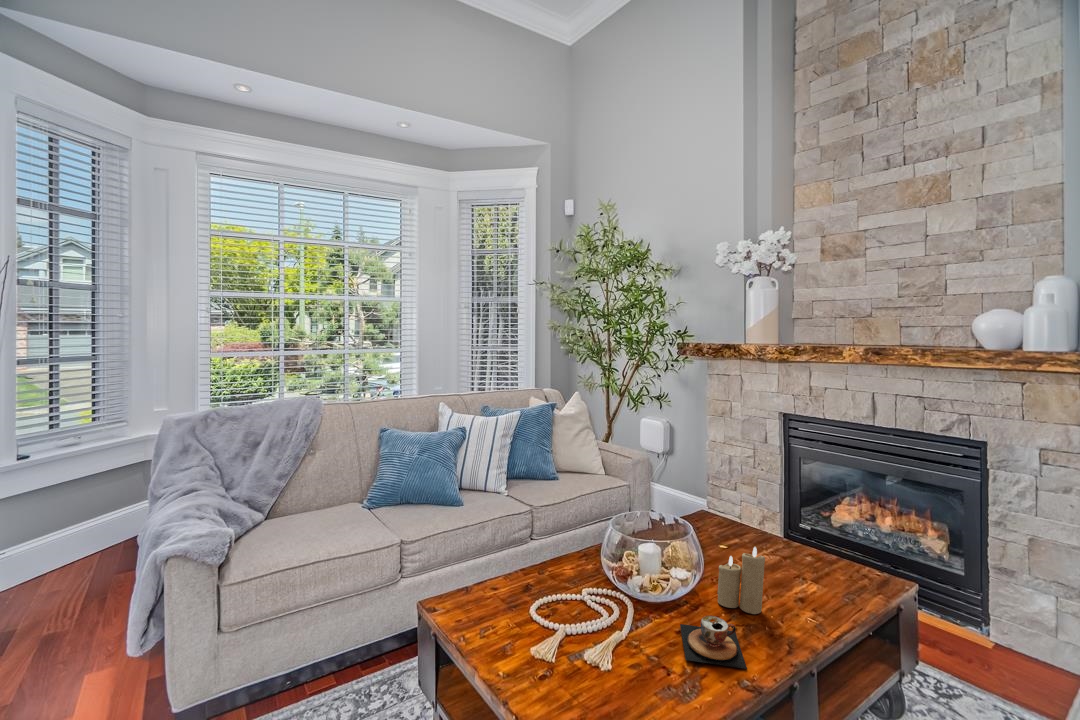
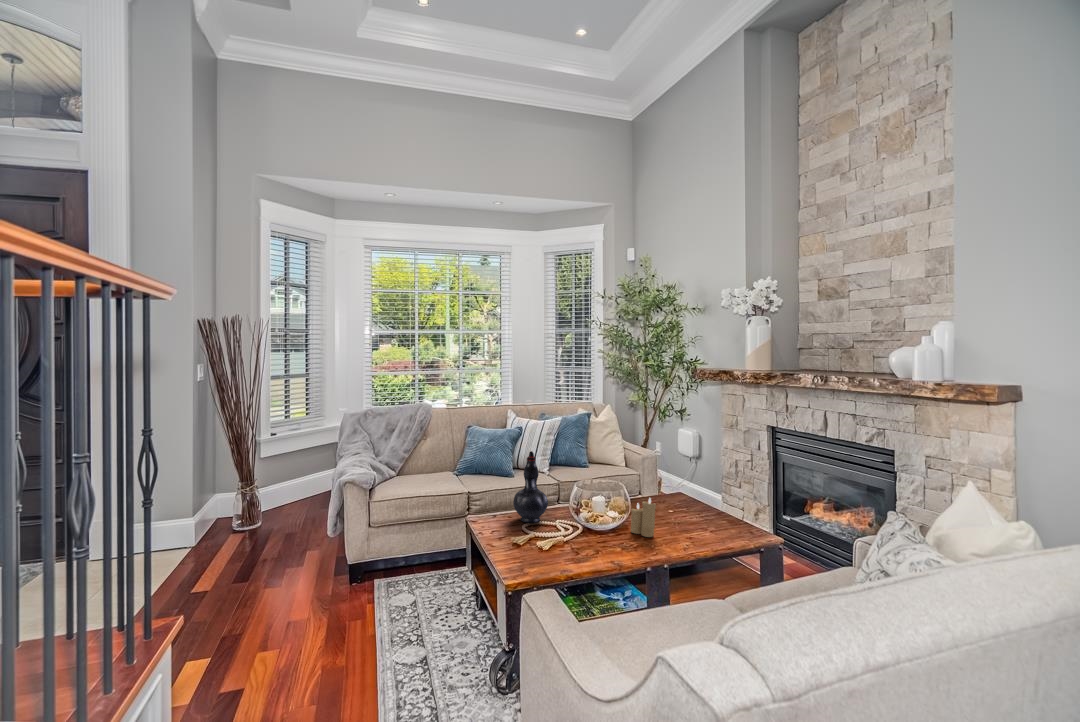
decorative vase: none [513,479,573,606] -> present [513,451,548,523]
teacup: present [680,616,747,669] -> none [586,528,626,554]

